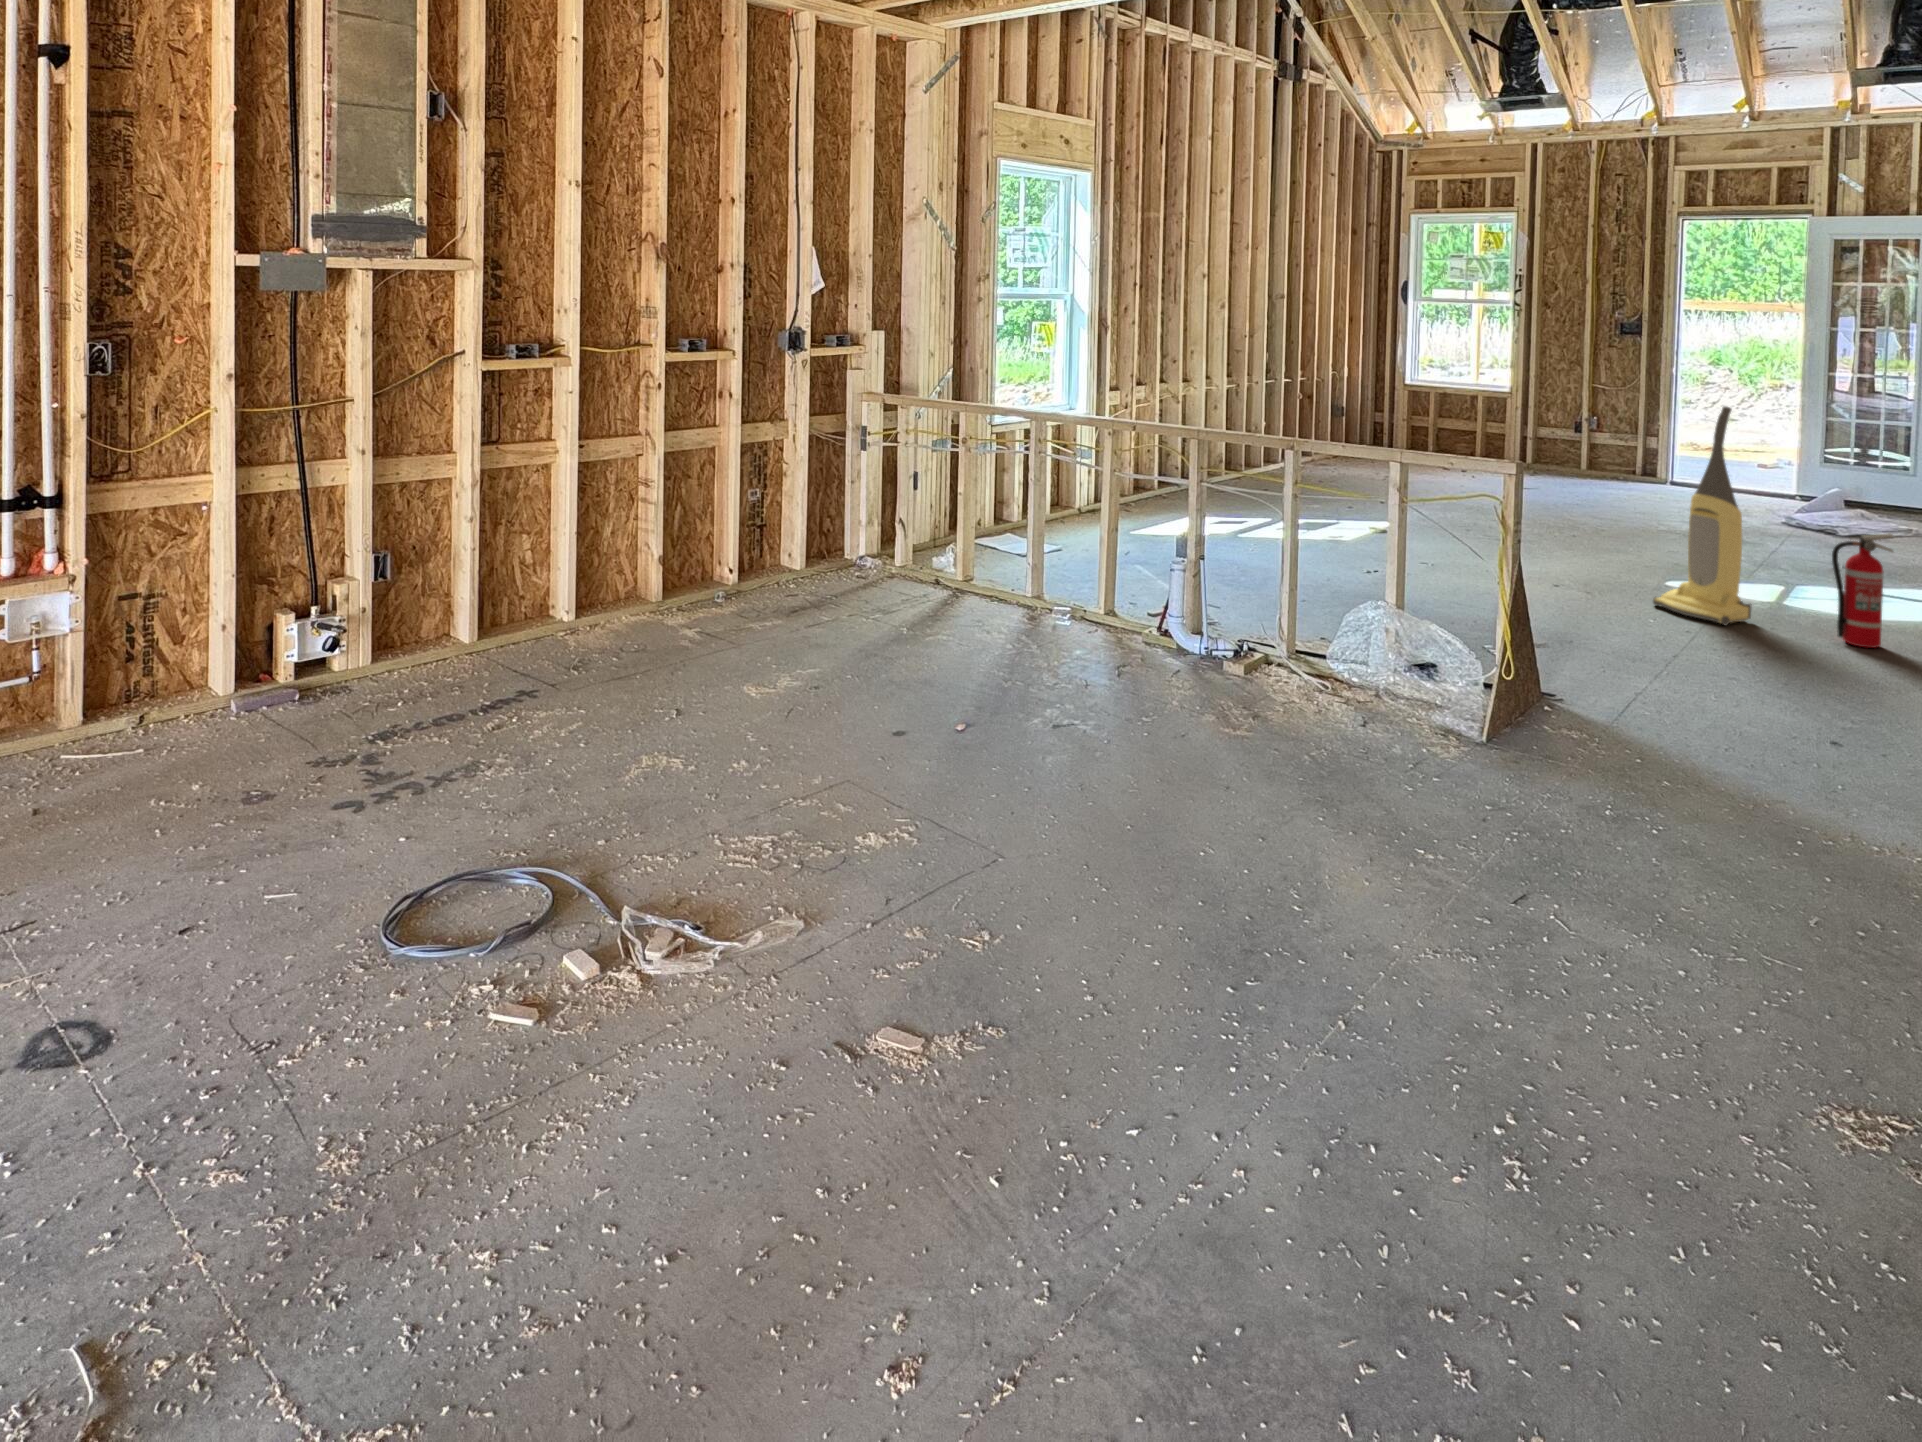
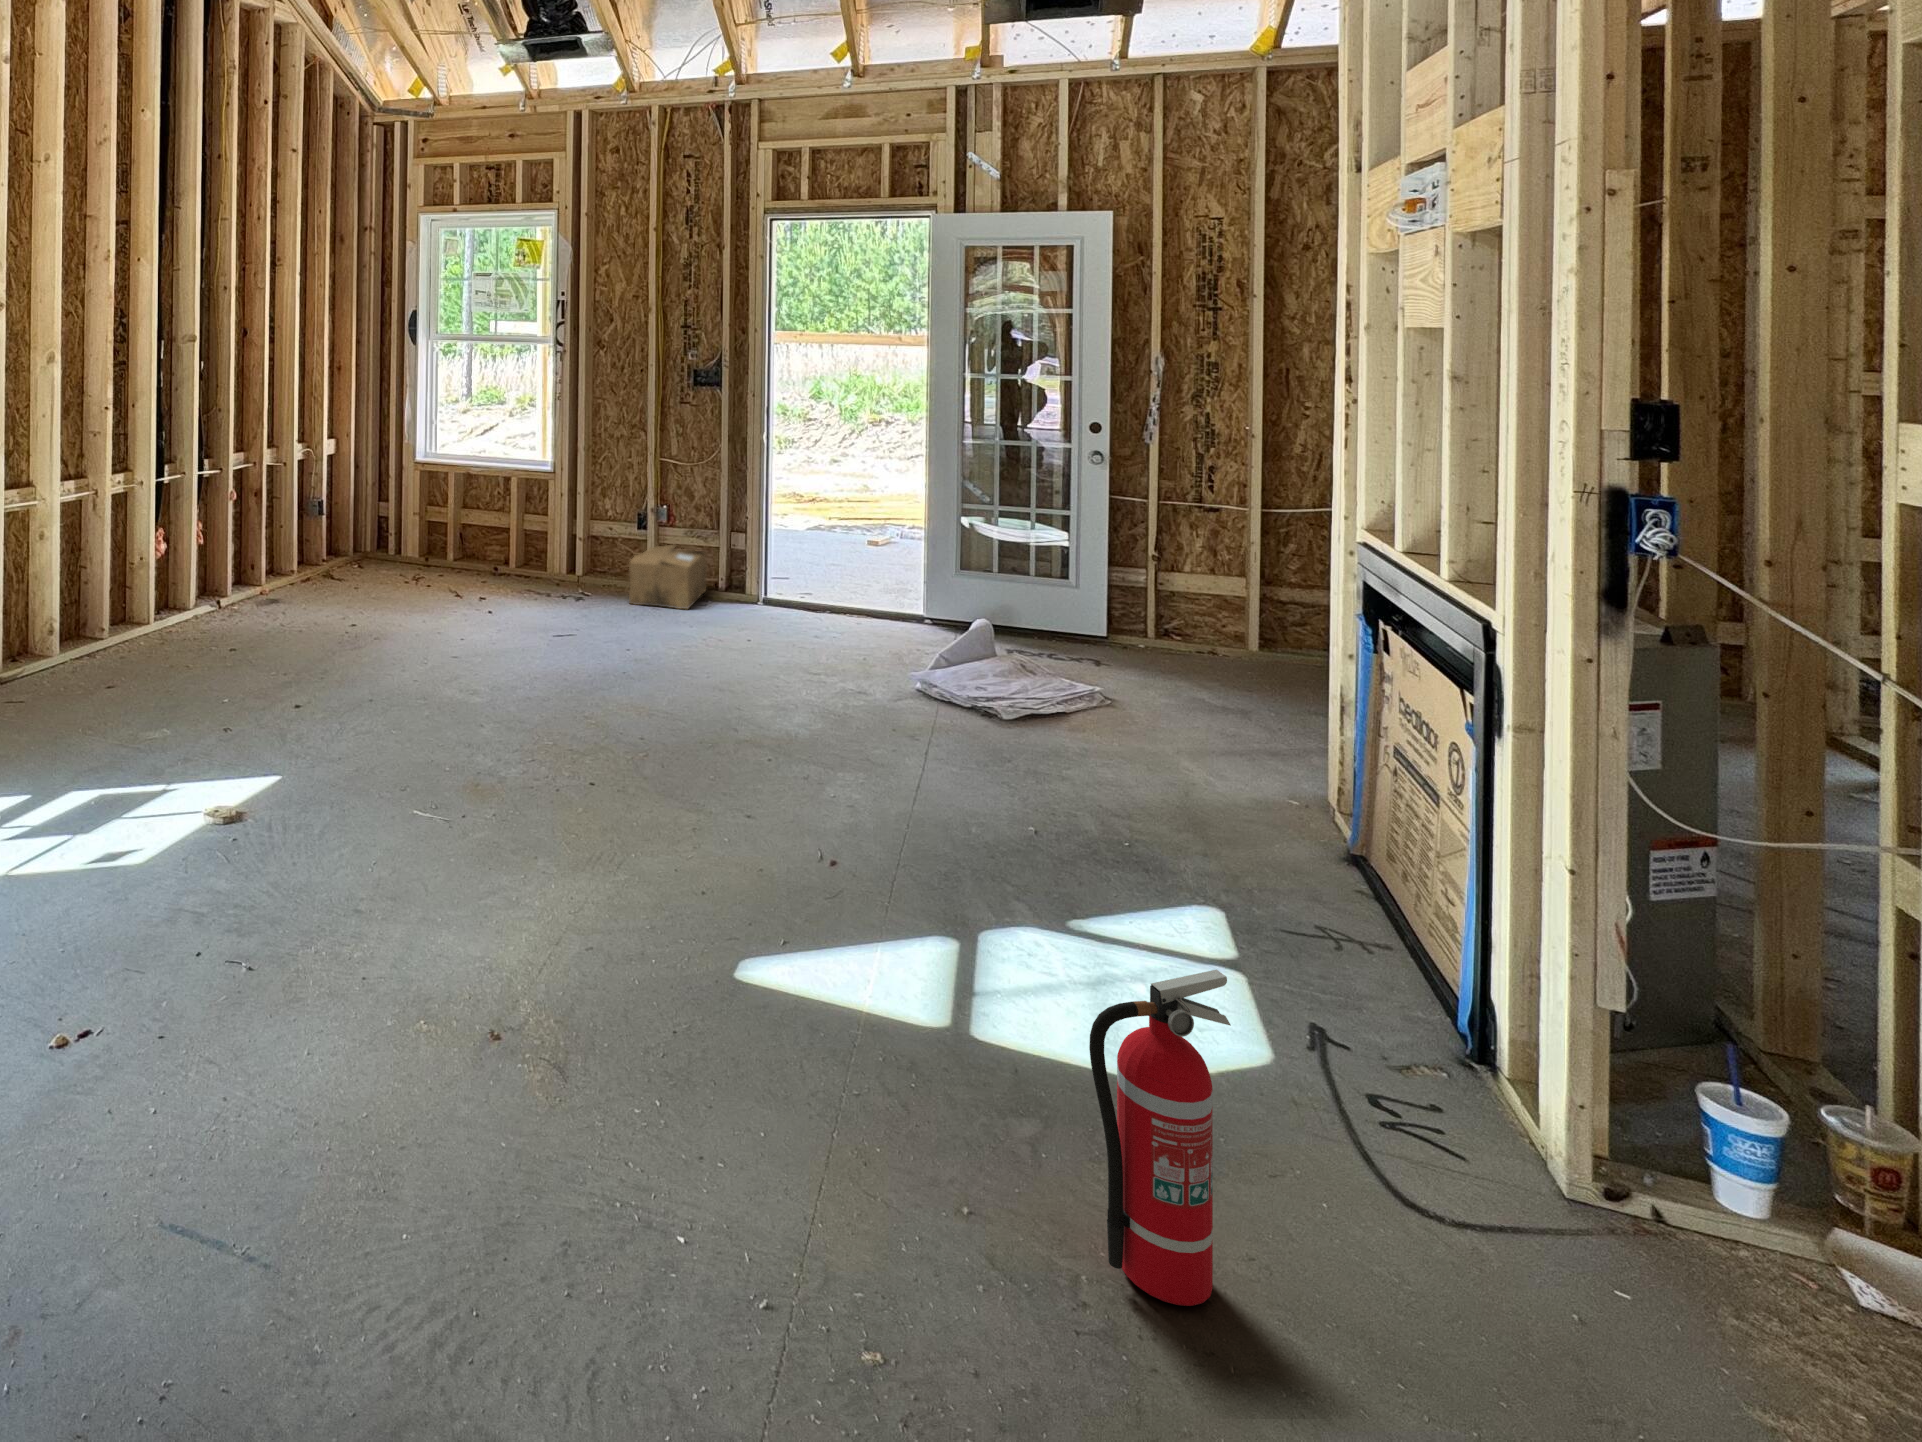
vacuum cleaner: present [1653,406,1752,625] -> none [683,614,900,1221]
cardboard box: none [1568,443,1625,482] -> present [629,545,707,609]

